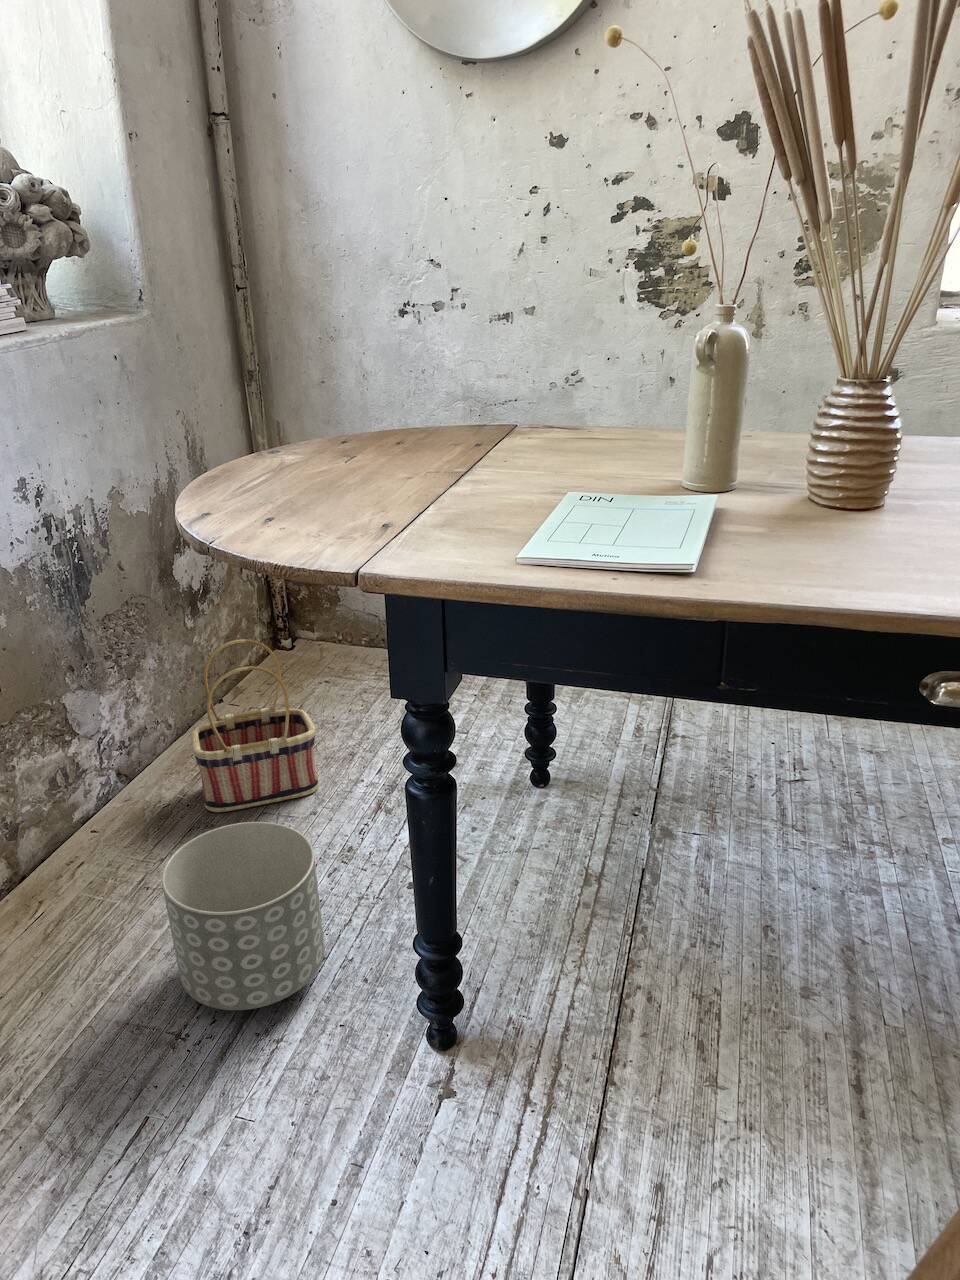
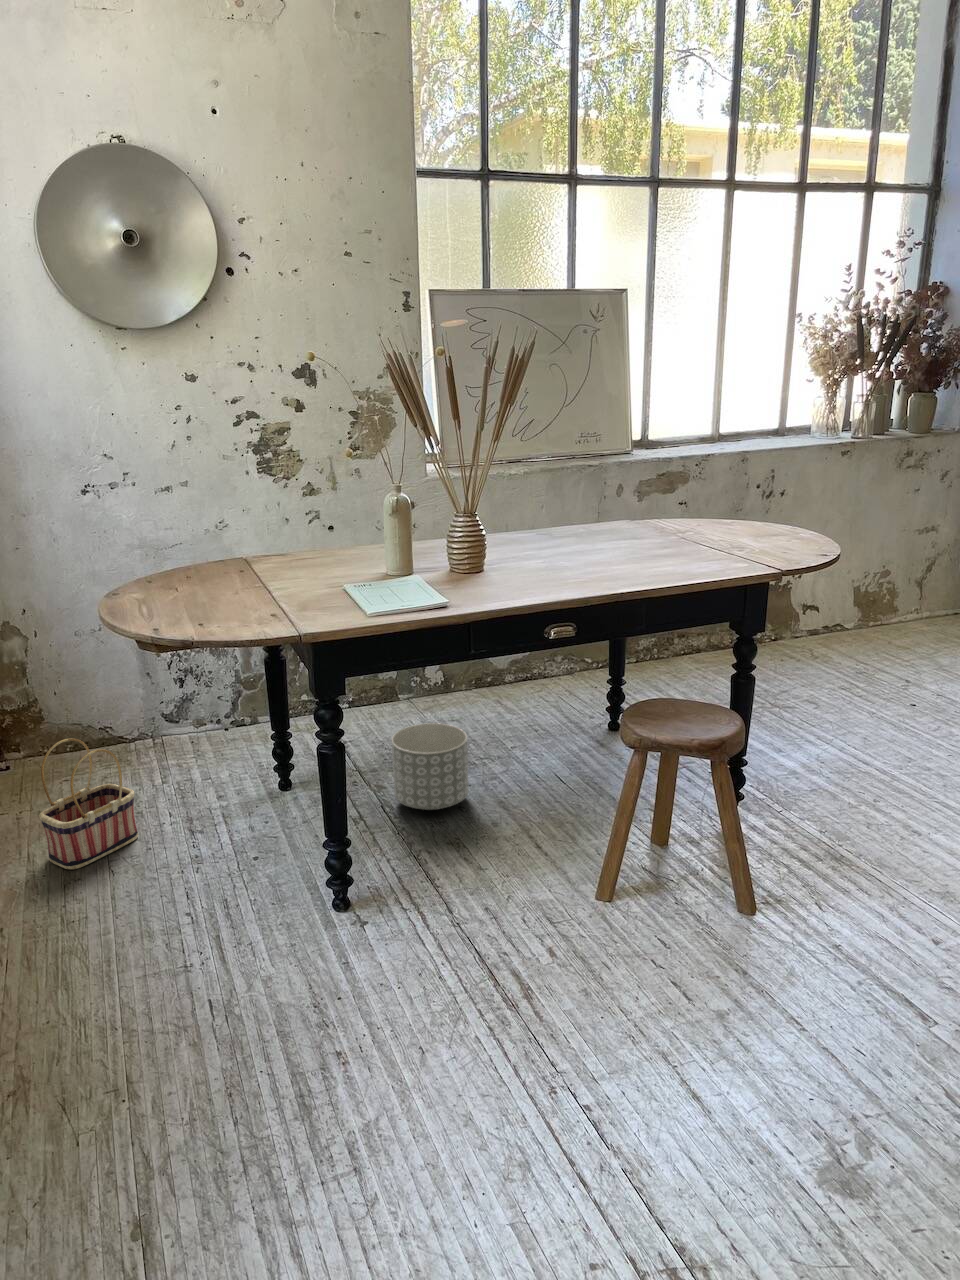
planter: present [162,822,325,1010] -> present [392,723,469,810]

